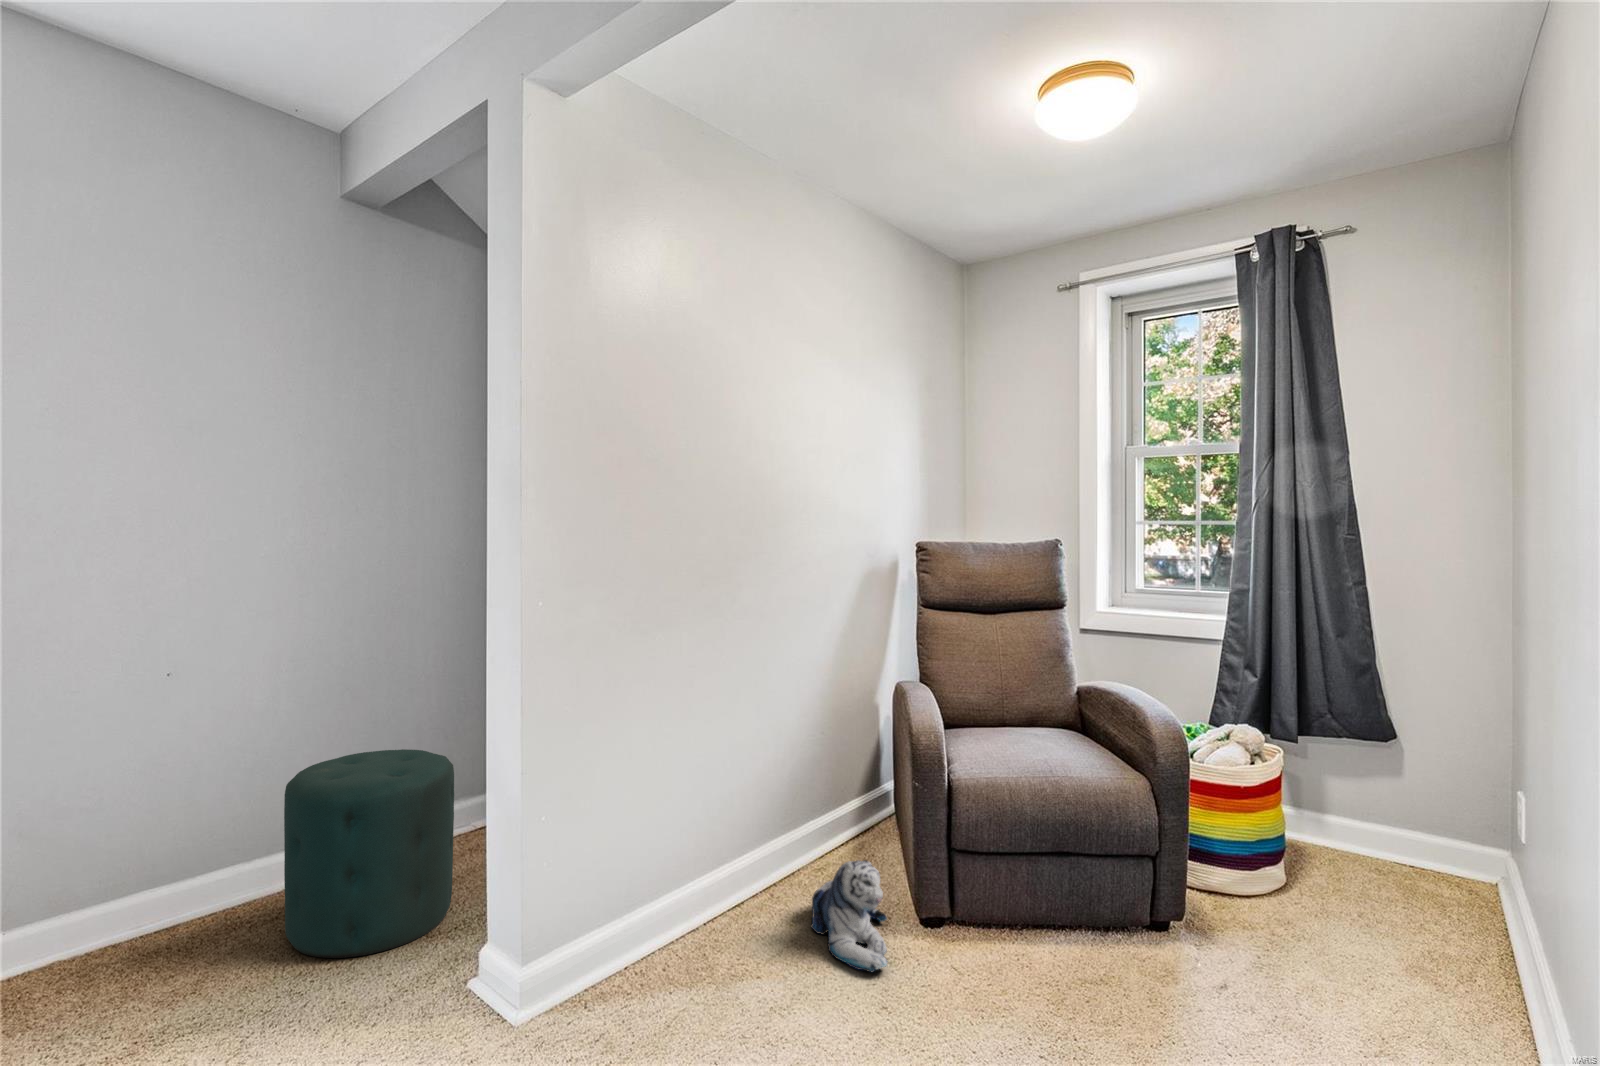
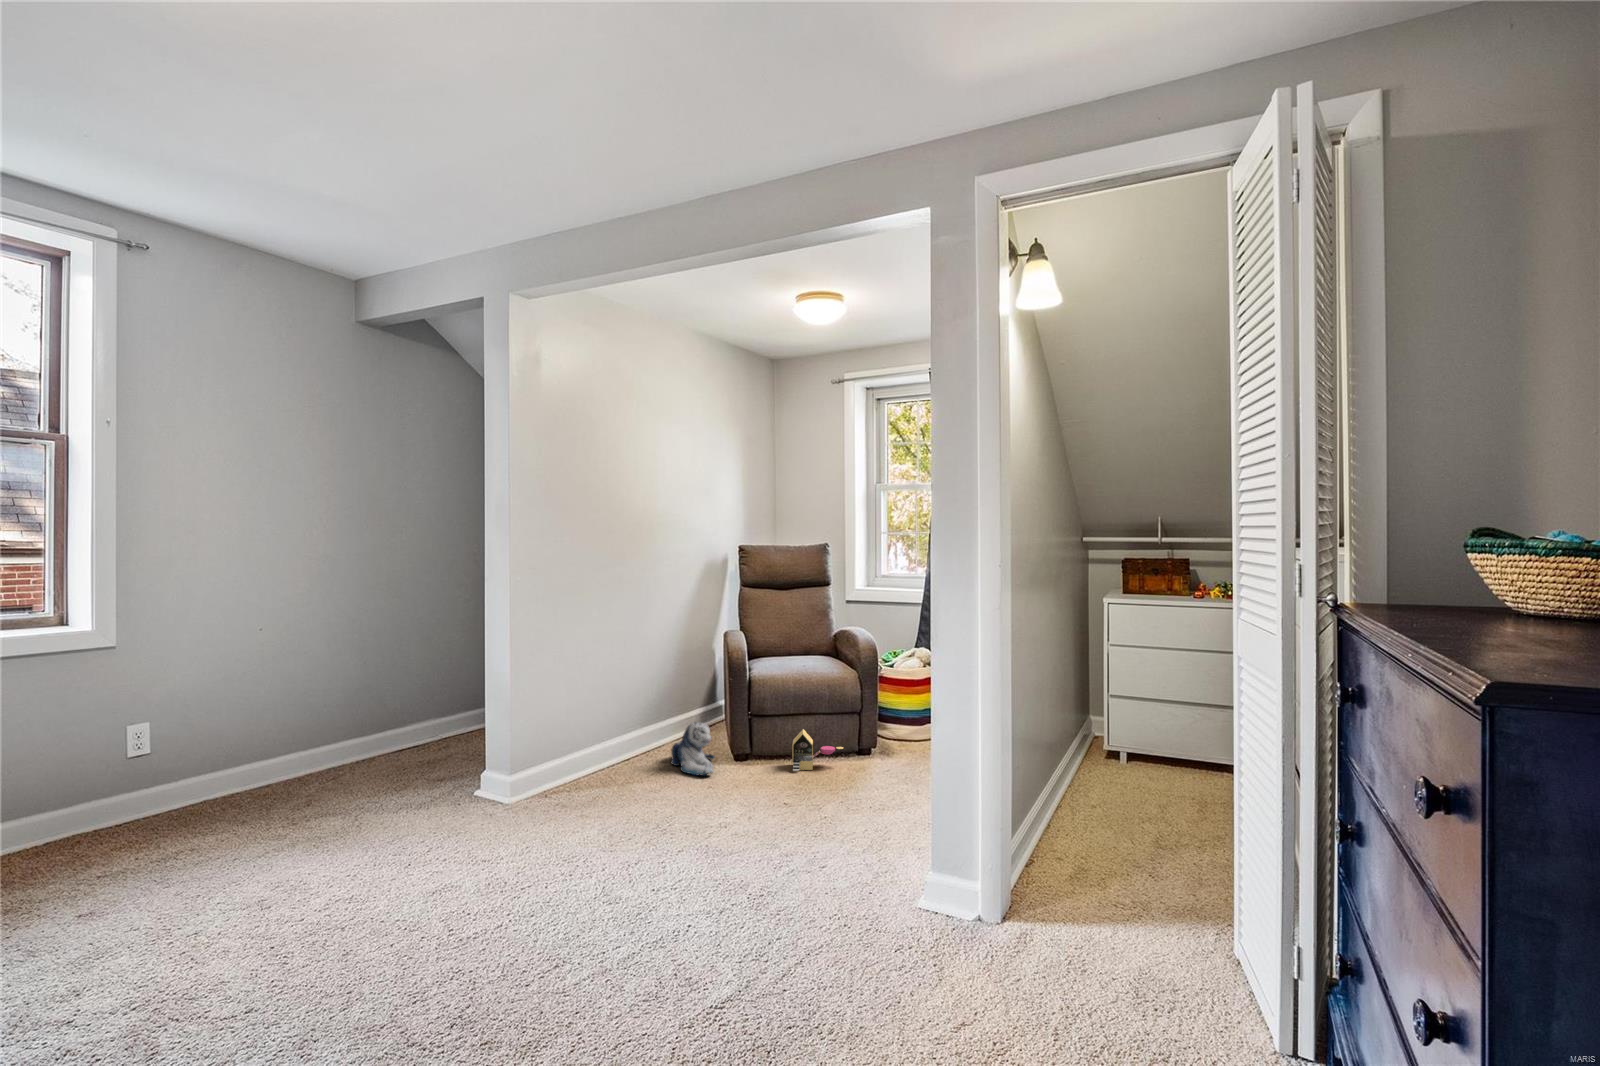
ottoman: present [284,749,454,958] -> none [350,674,451,788]
toy house: none [1032,883,1132,972] -> present [792,729,843,771]

